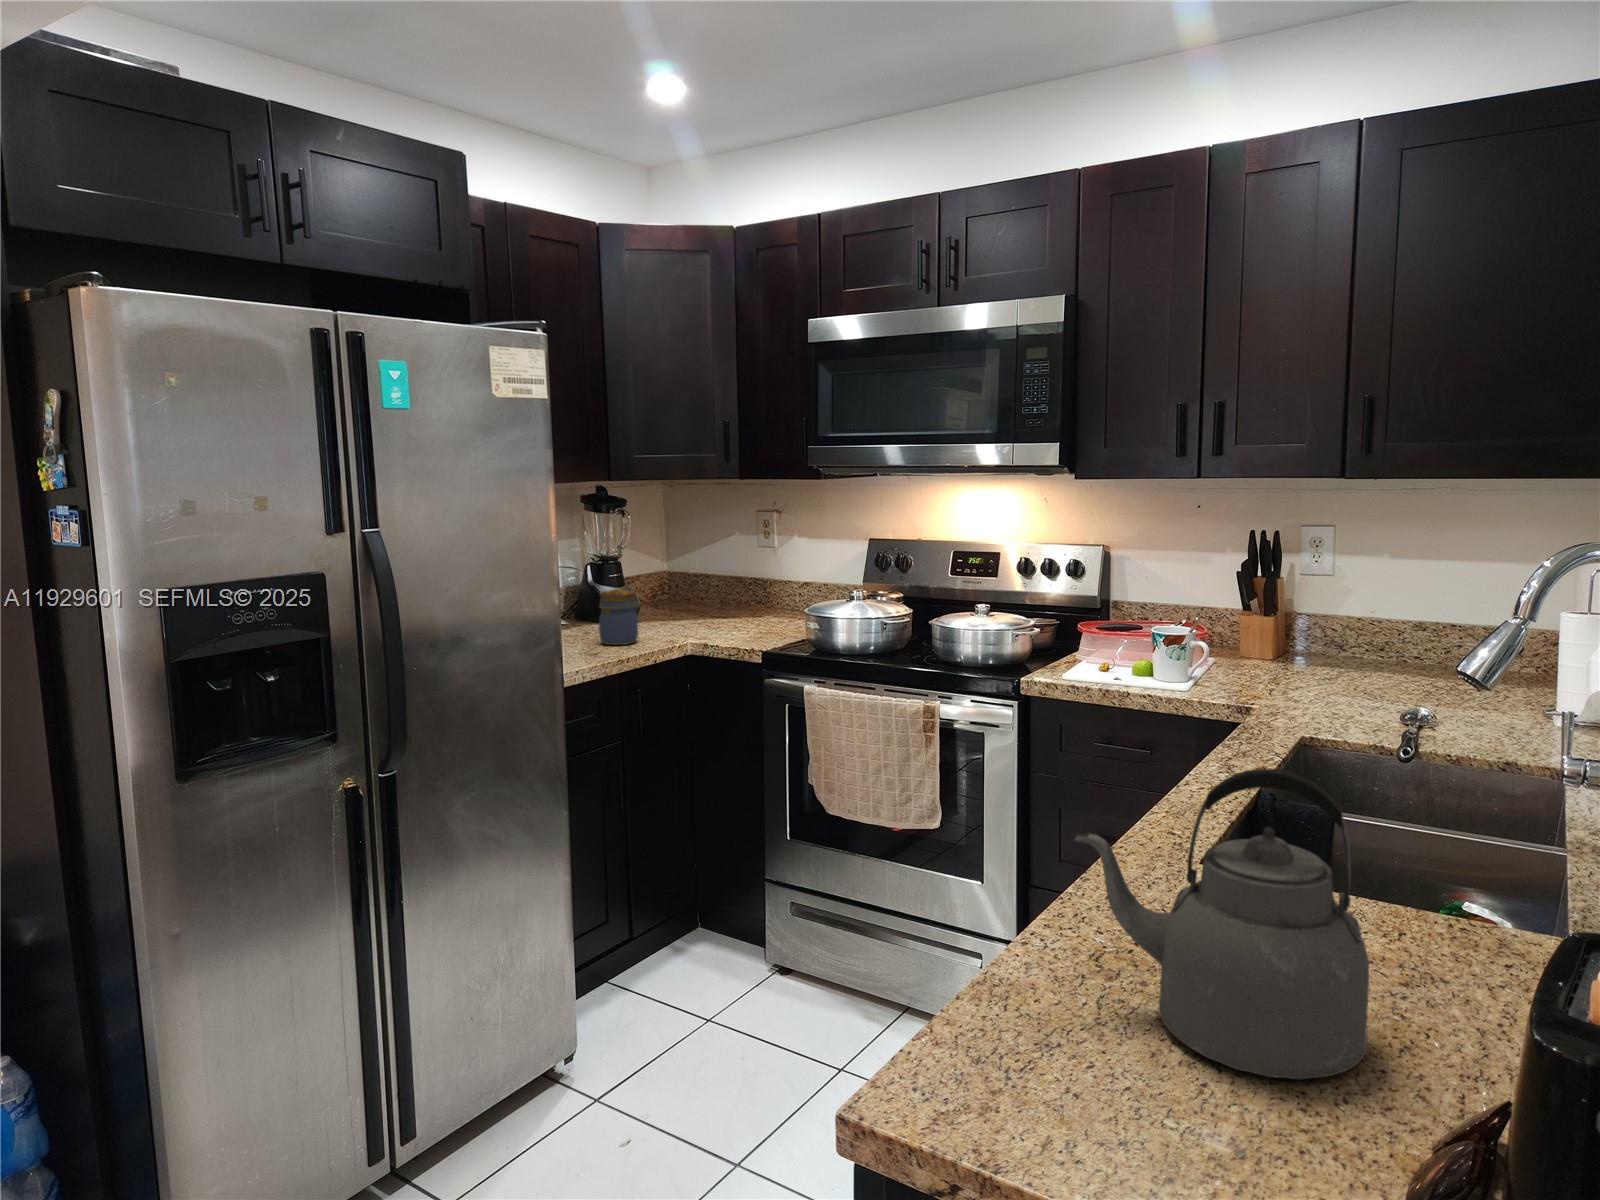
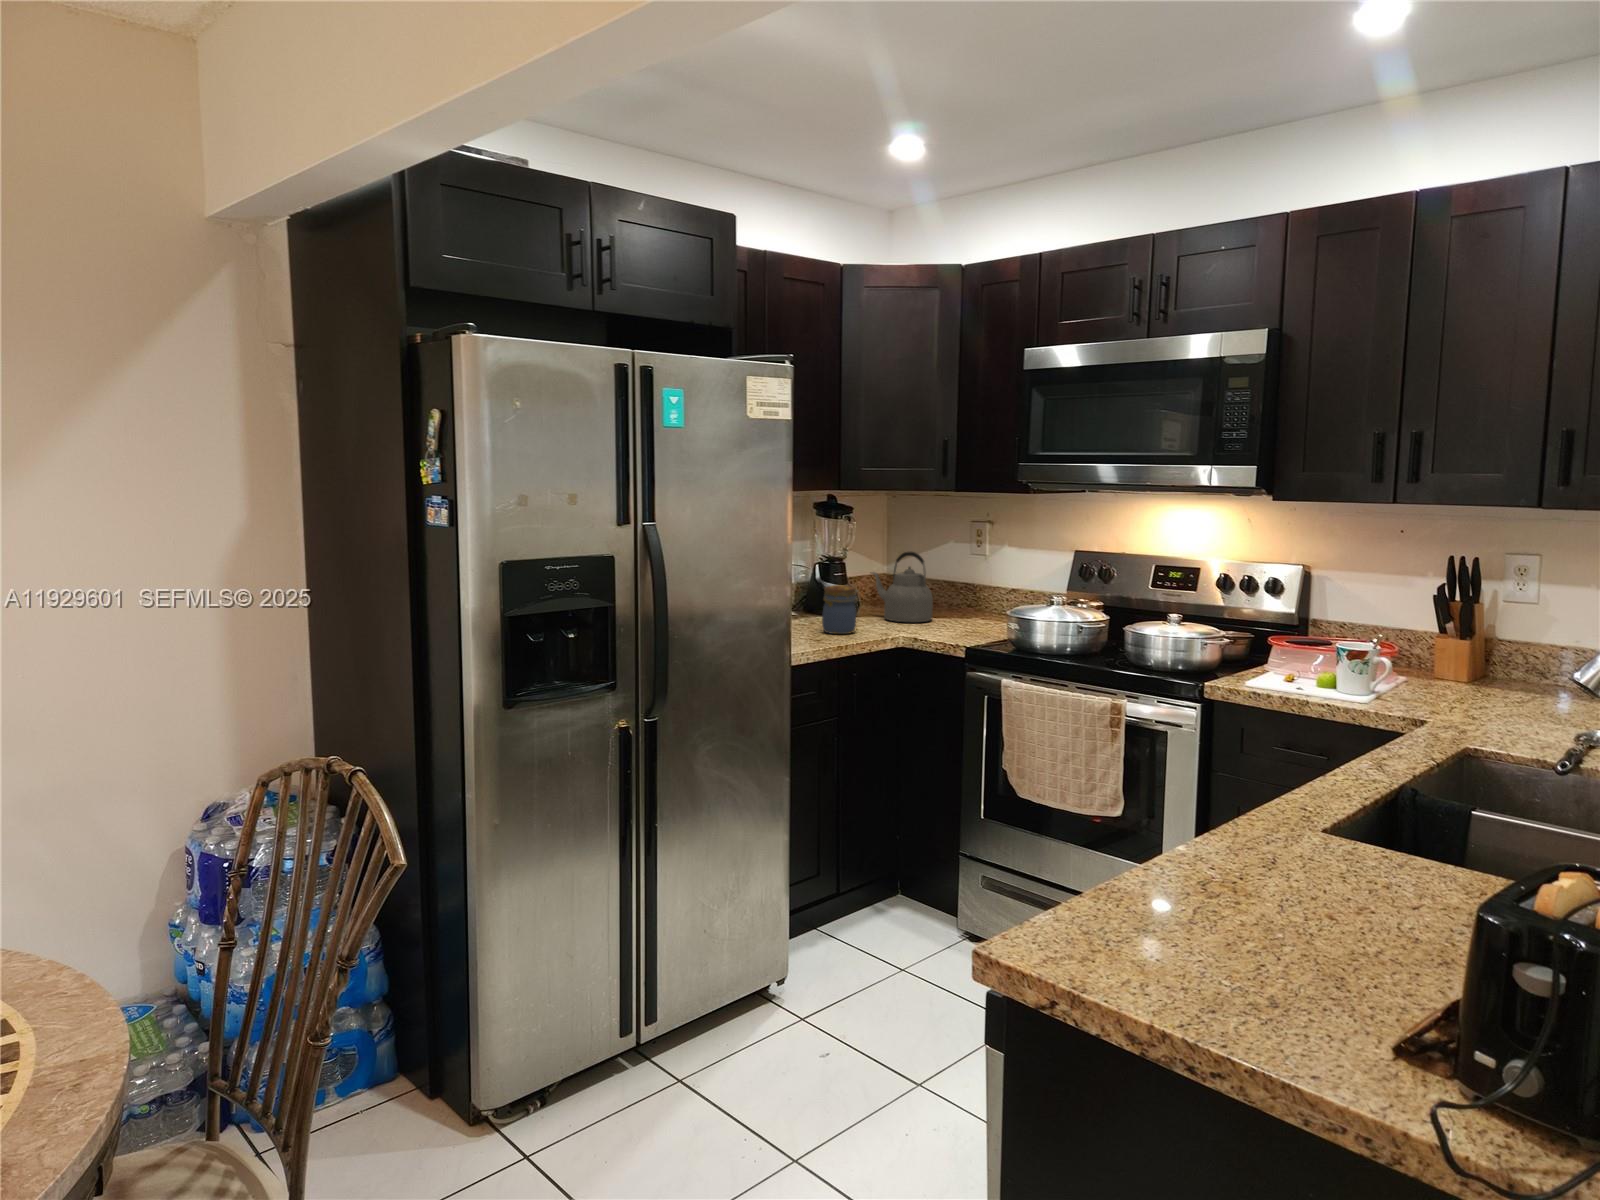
kettle: present [1075,769,1369,1079] -> present [872,552,933,622]

